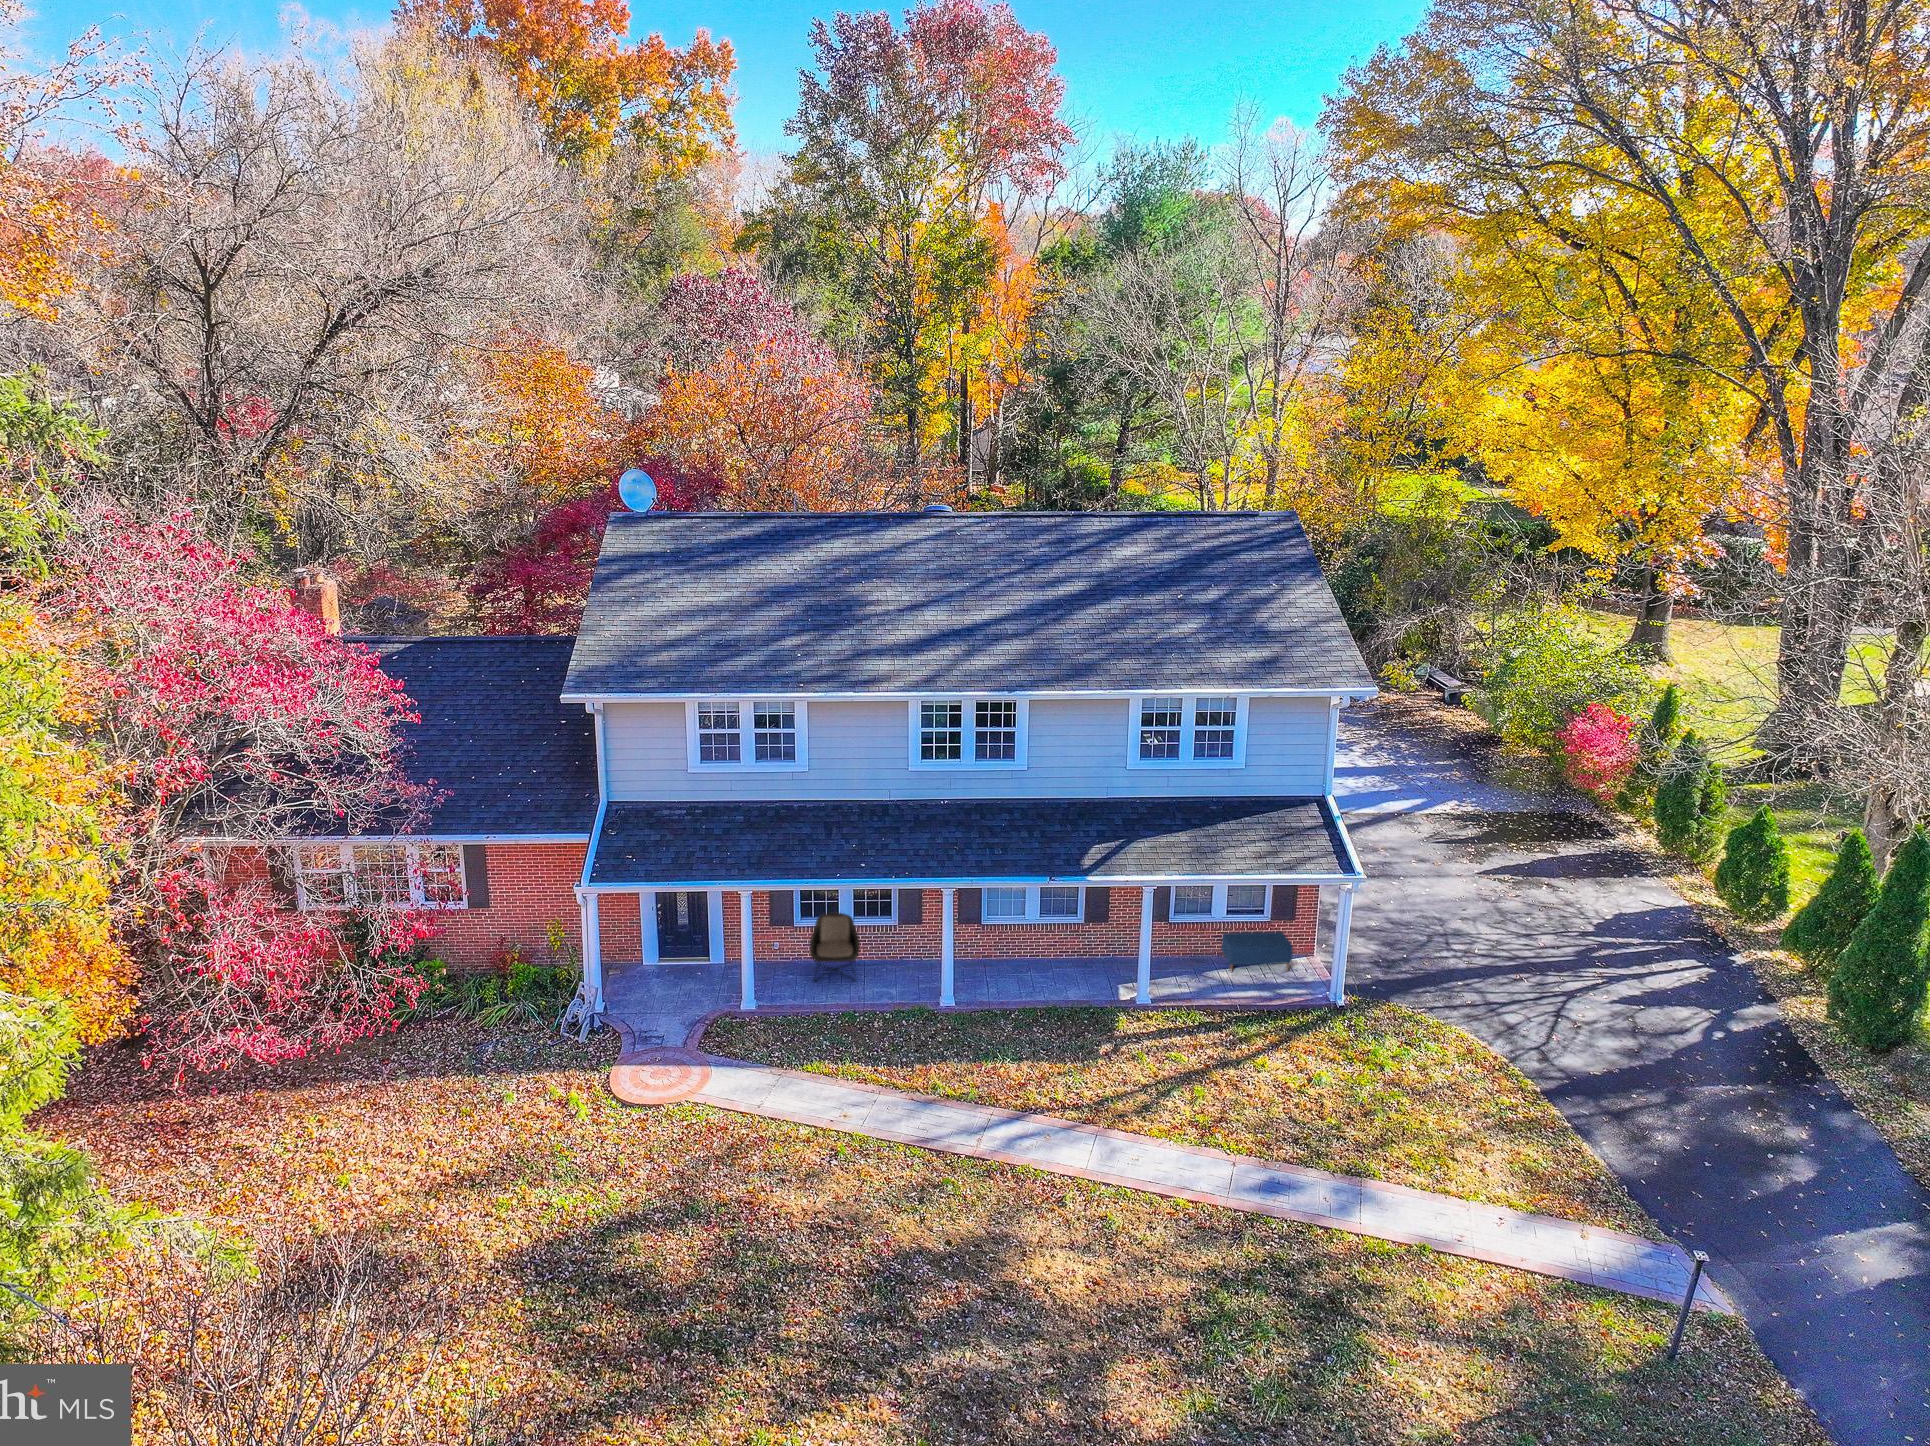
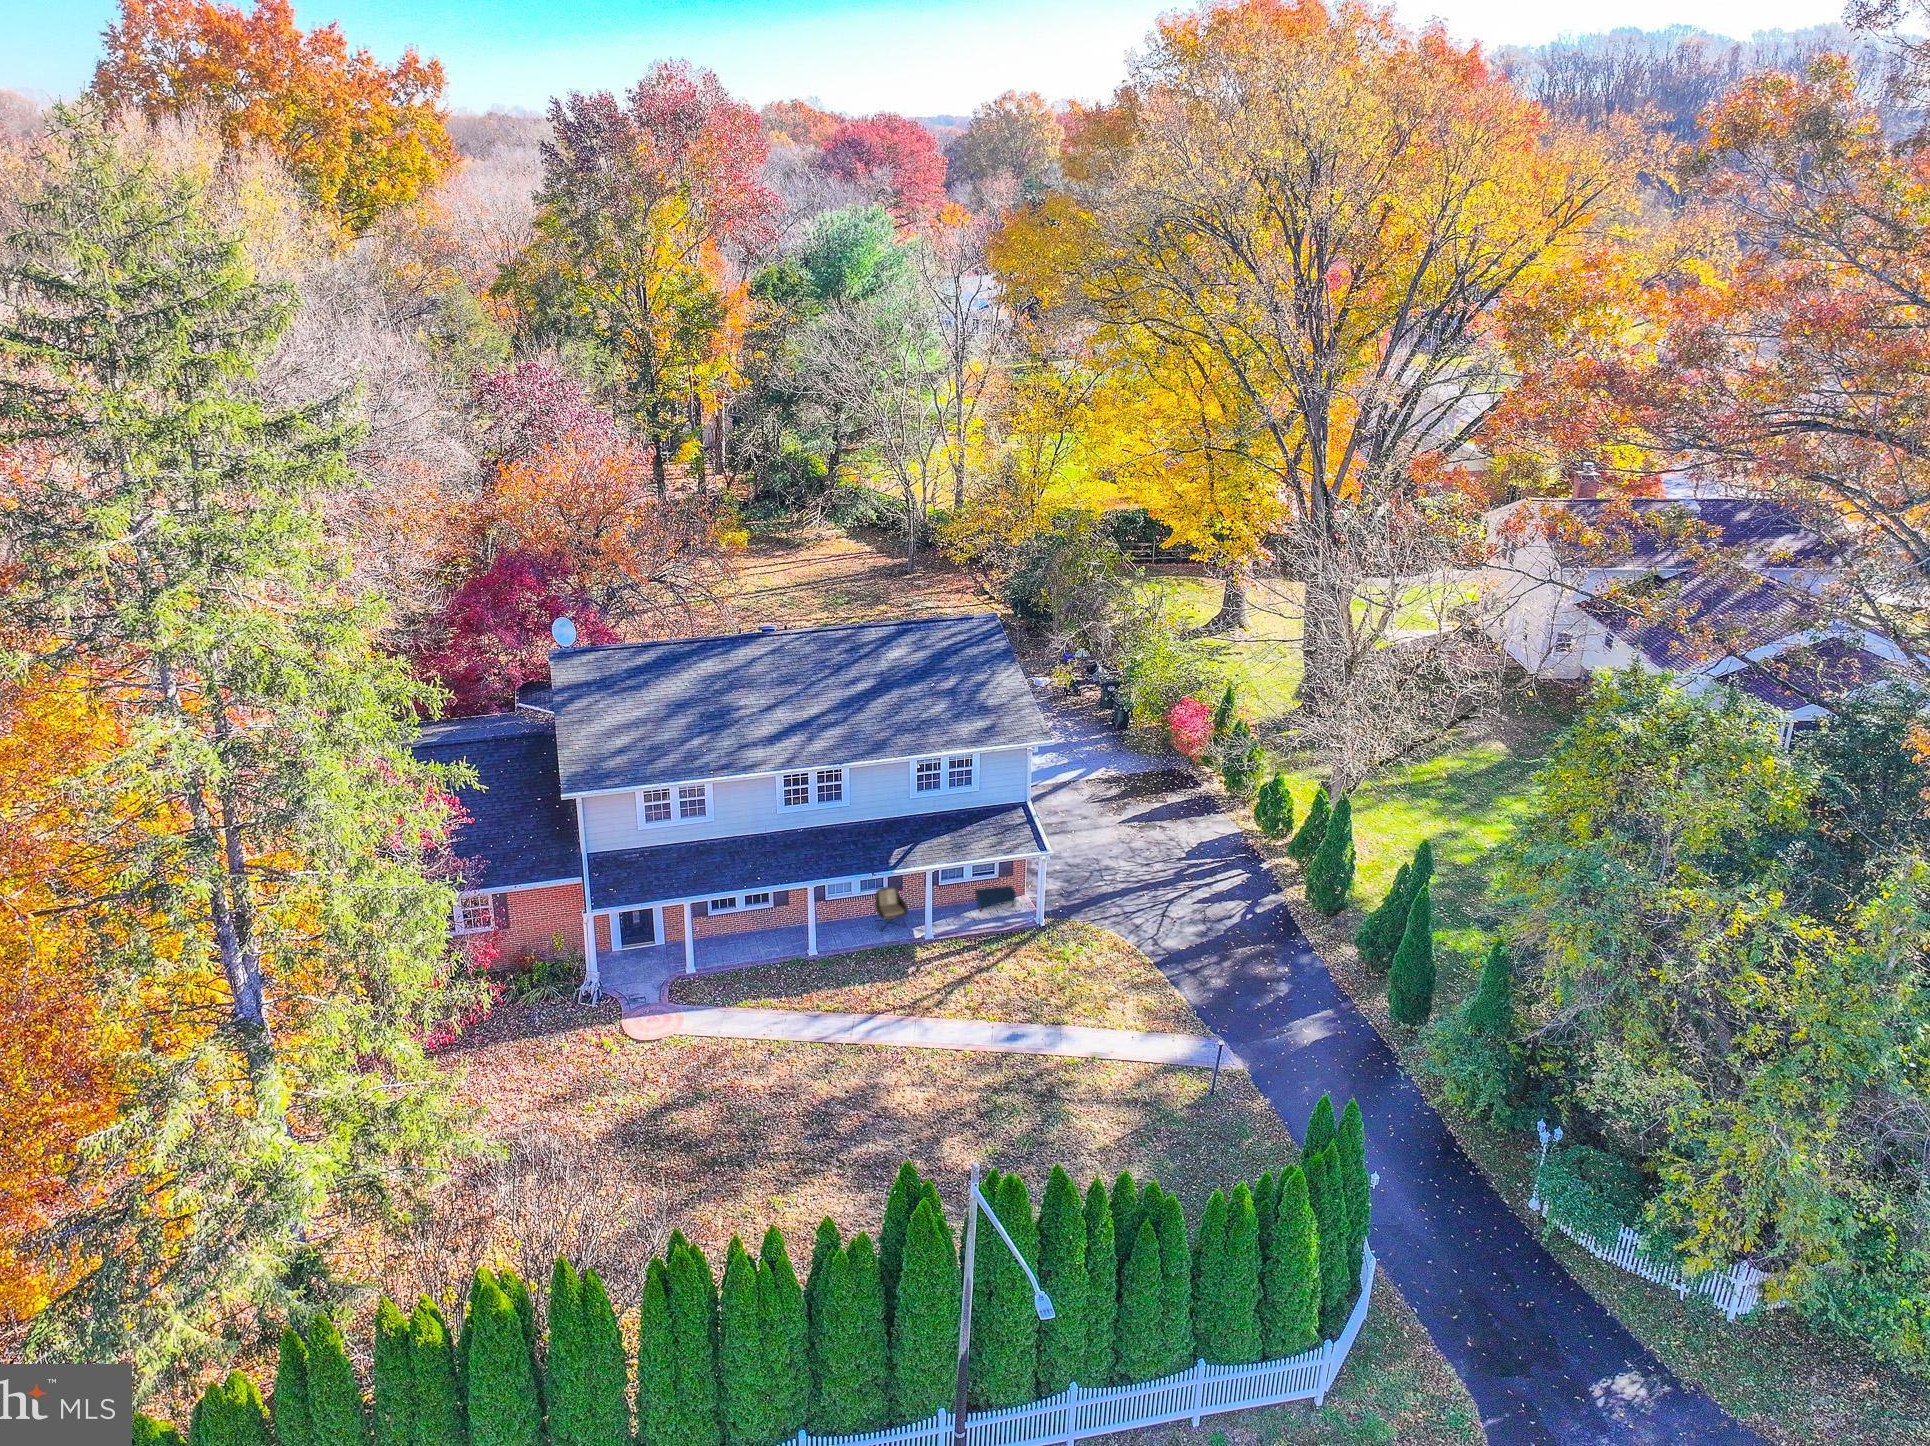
lounge chair: present [810,912,860,981] -> present [875,887,908,929]

